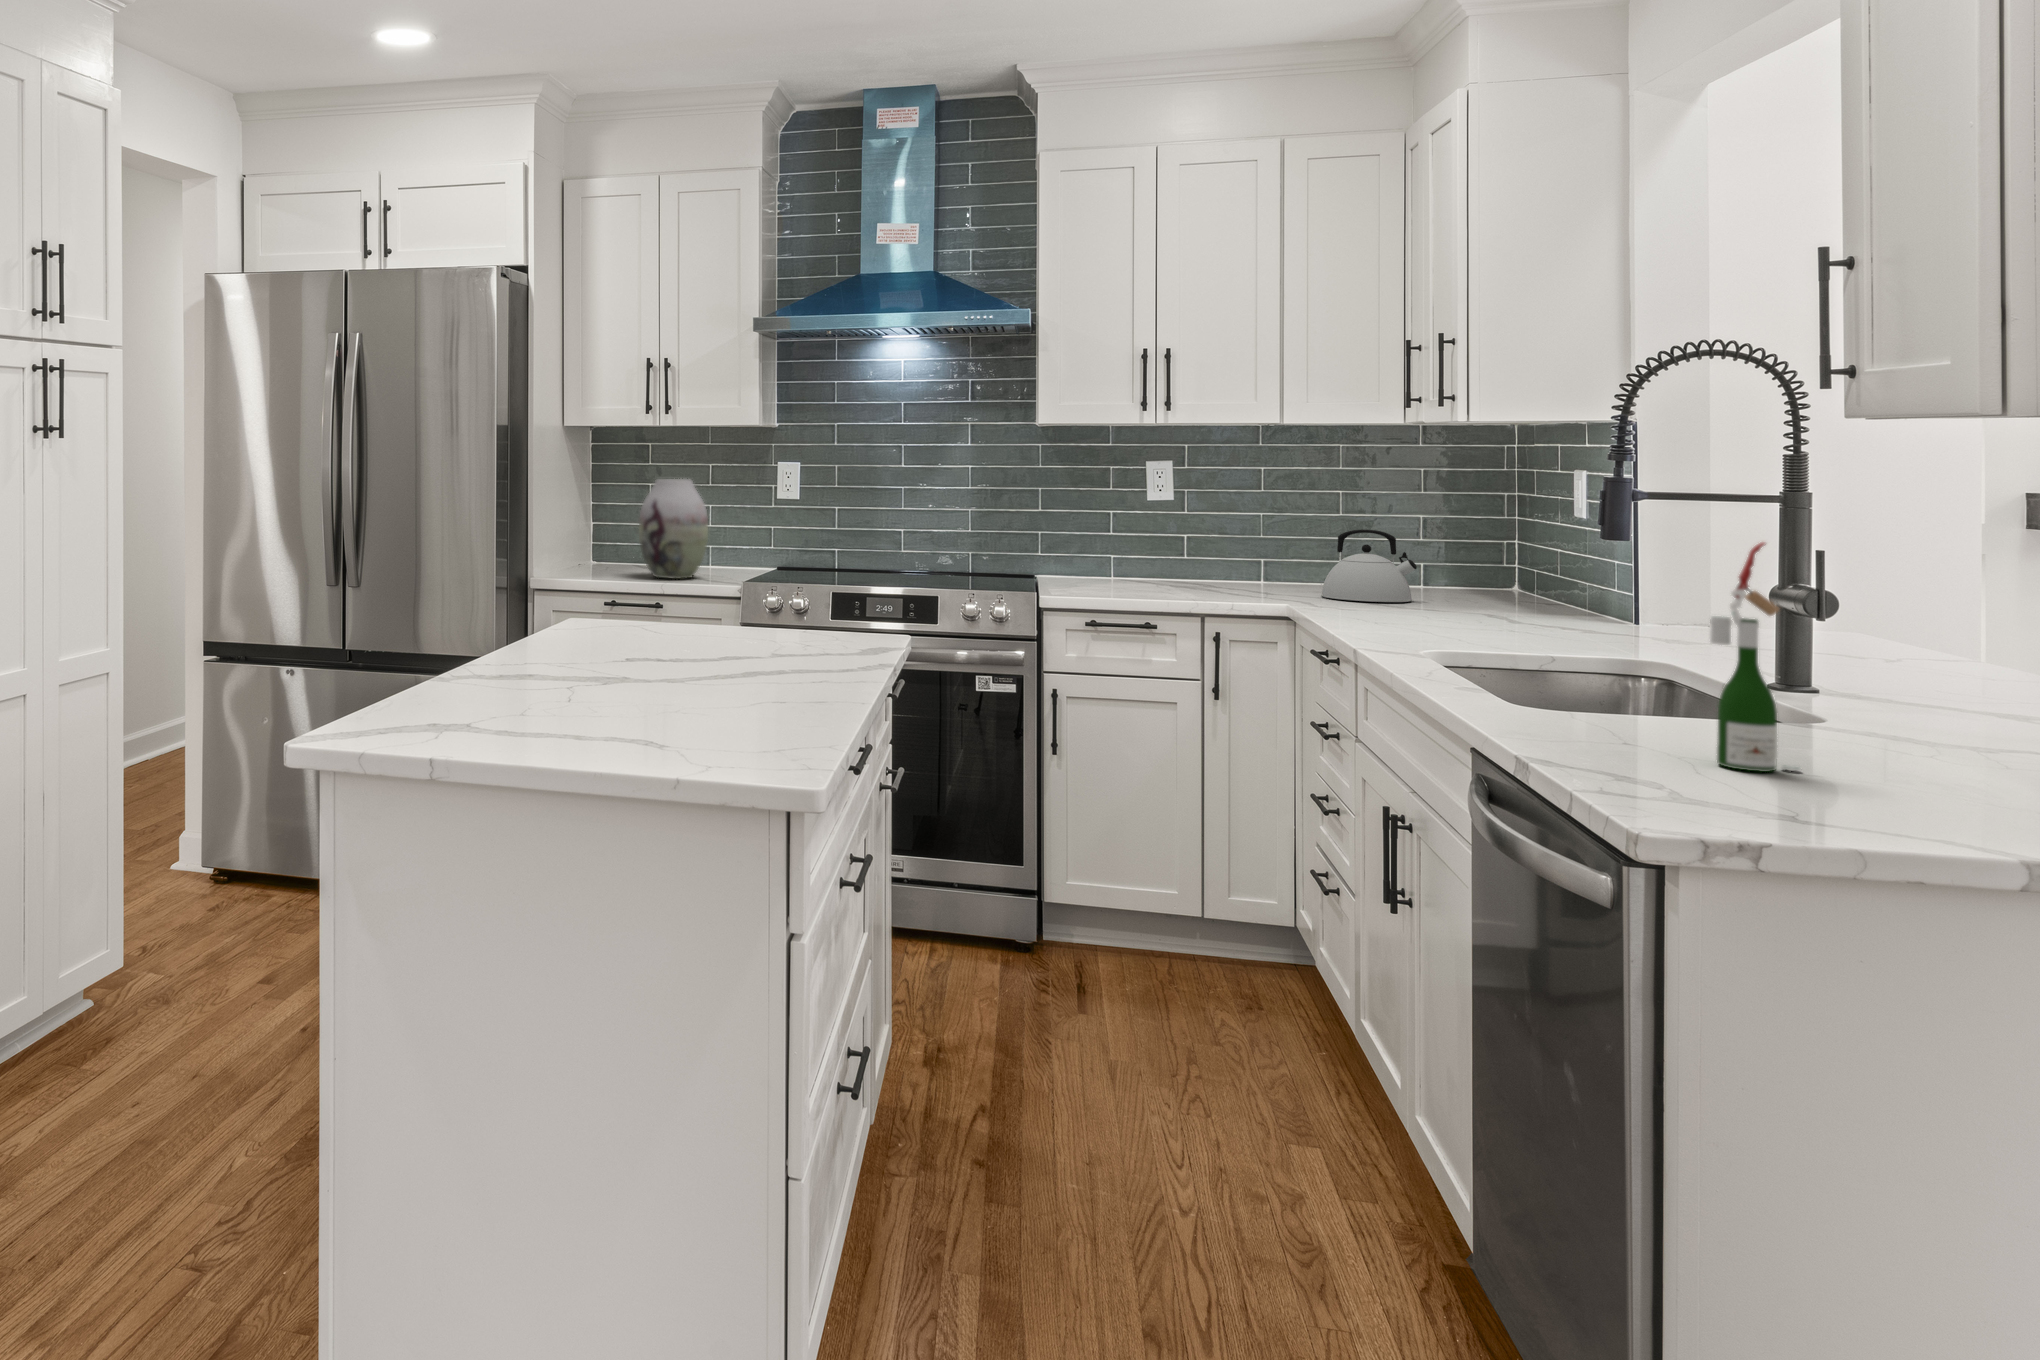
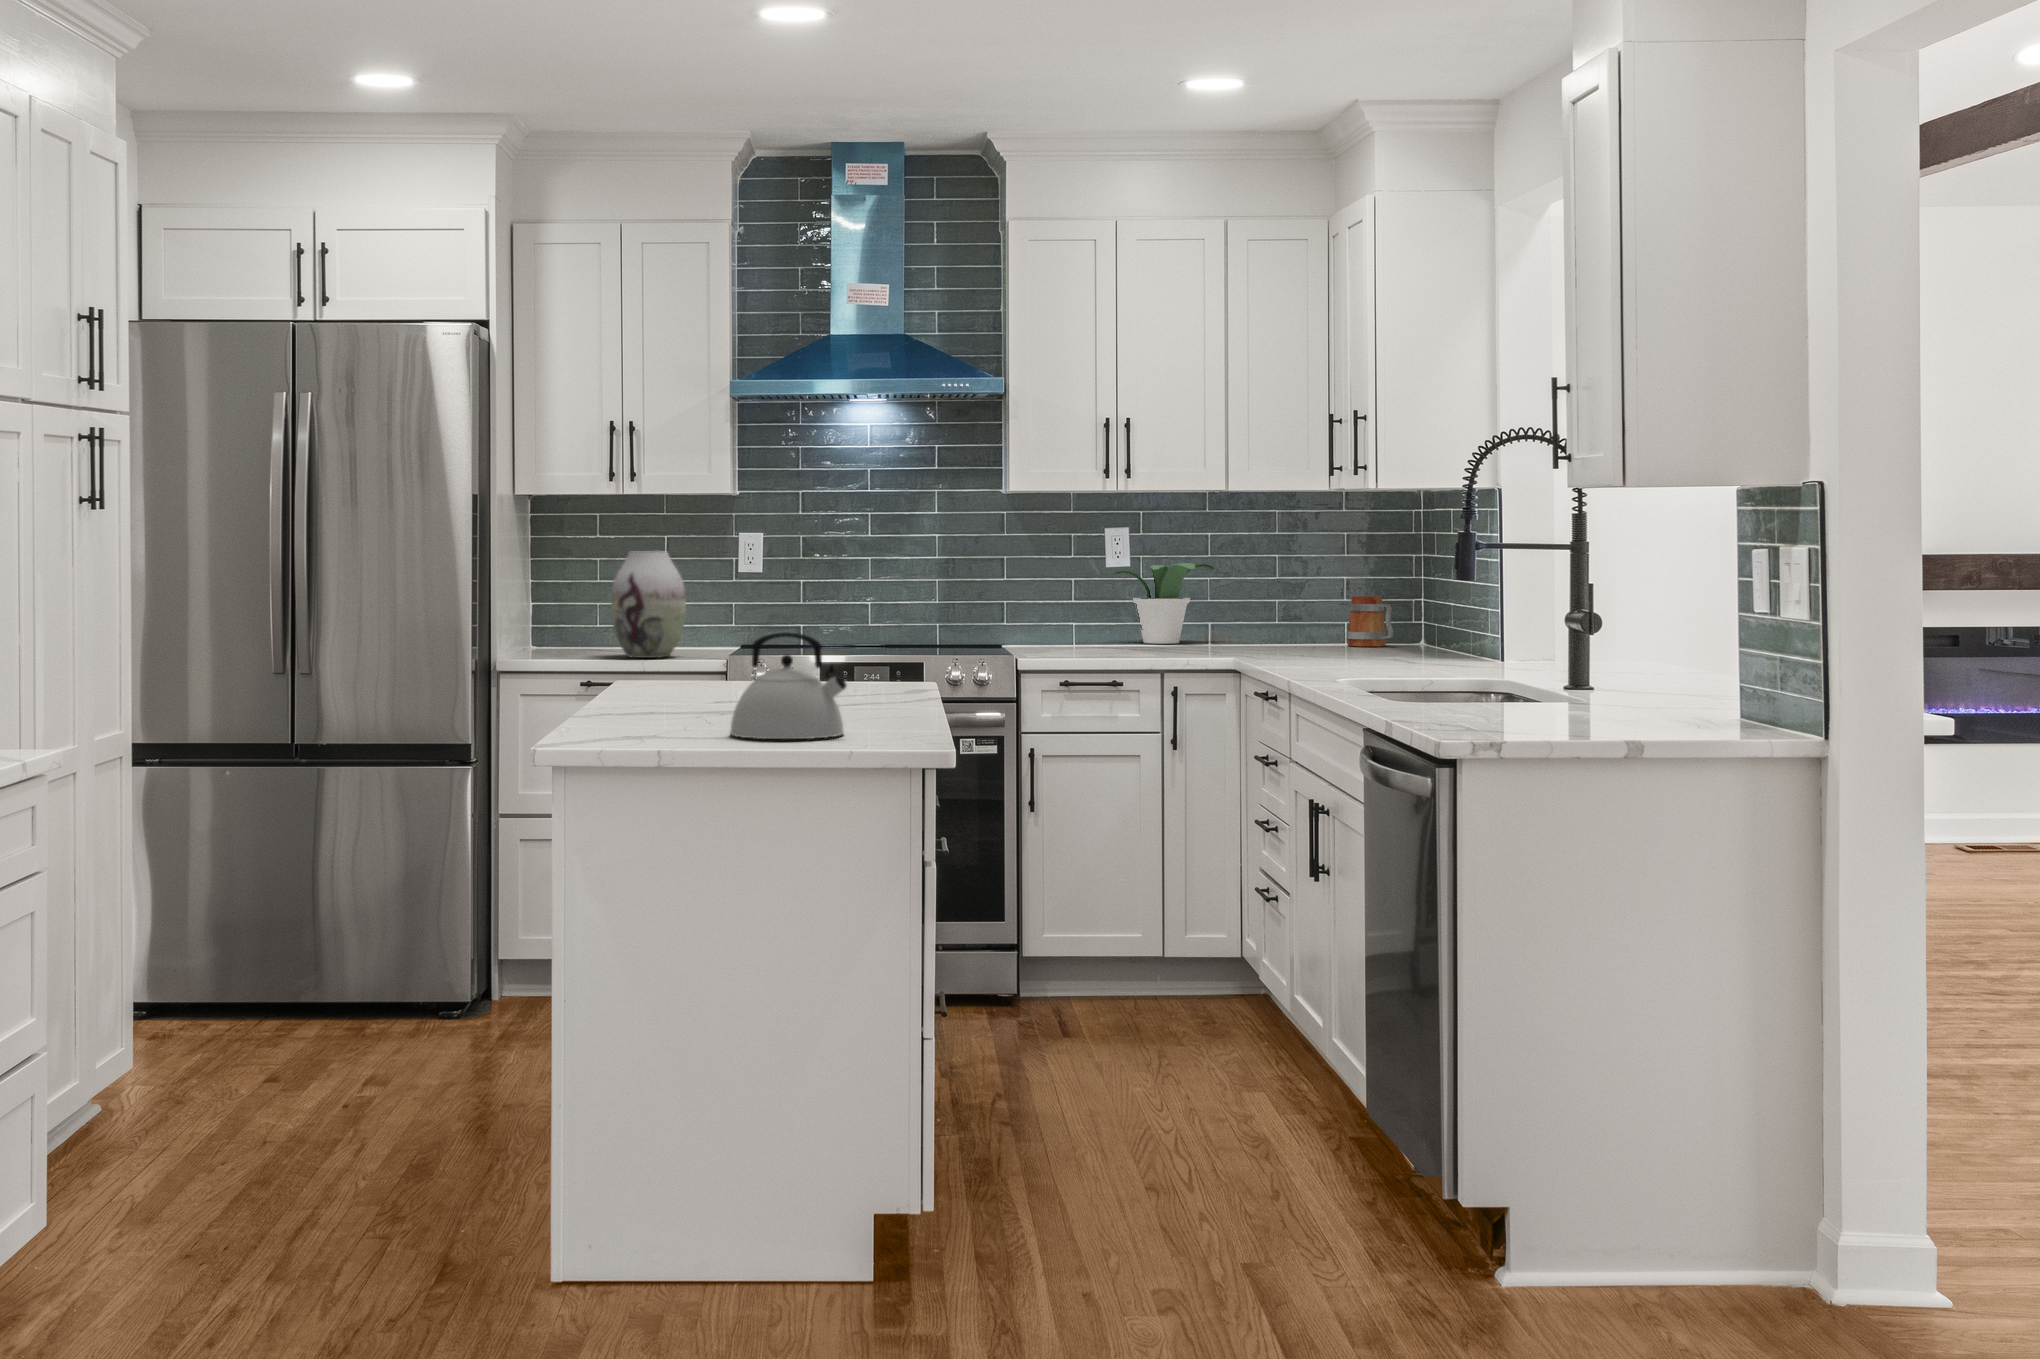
potted plant: none [1152,496,1271,579] -> present [1113,563,1215,644]
kettle: present [1321,530,1417,602] -> present [730,632,846,739]
mug: none [1427,538,1486,593] -> present [1347,596,1393,646]
wine bottle: present [1710,542,1801,772] -> none [1503,567,1554,724]

